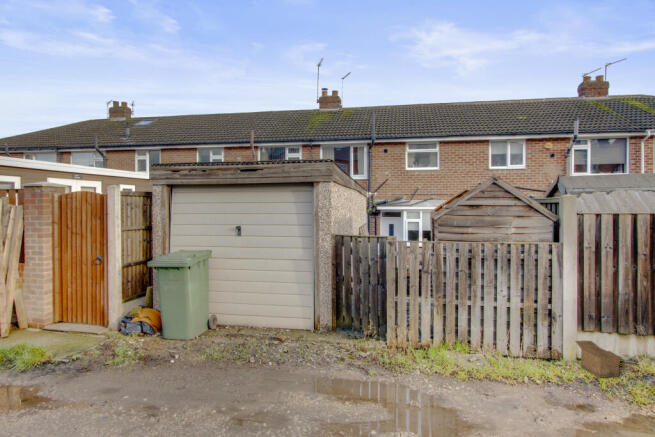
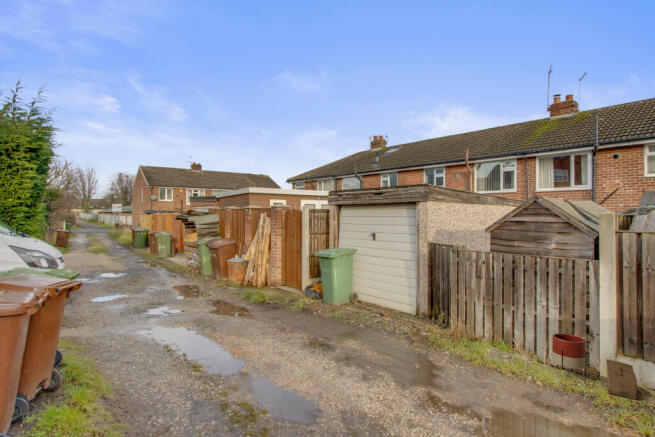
planter: none [529,322,565,375] -> present [552,333,586,378]

